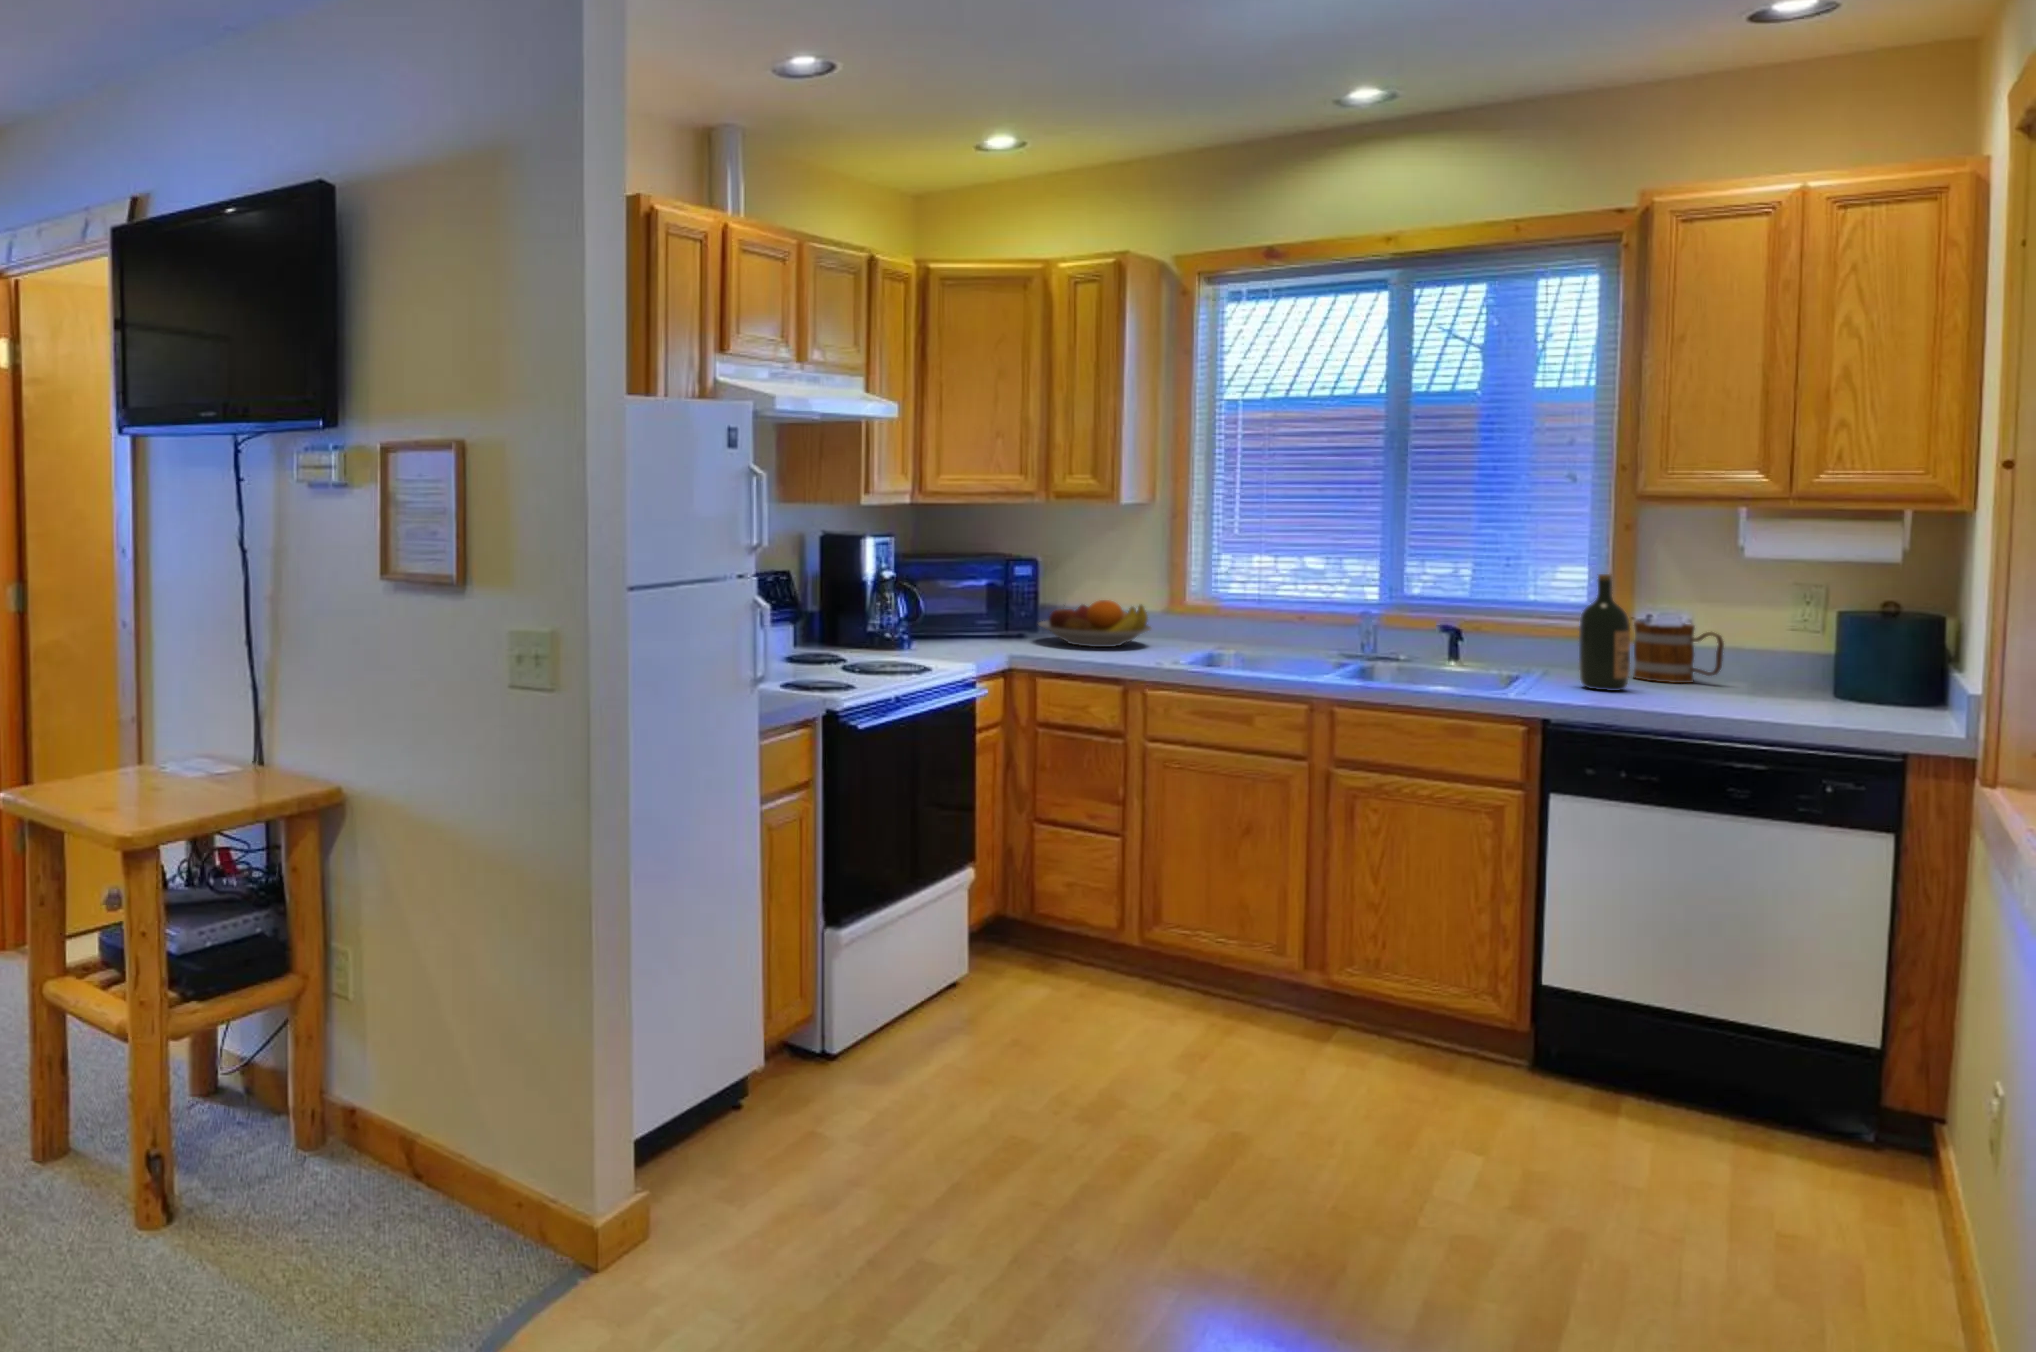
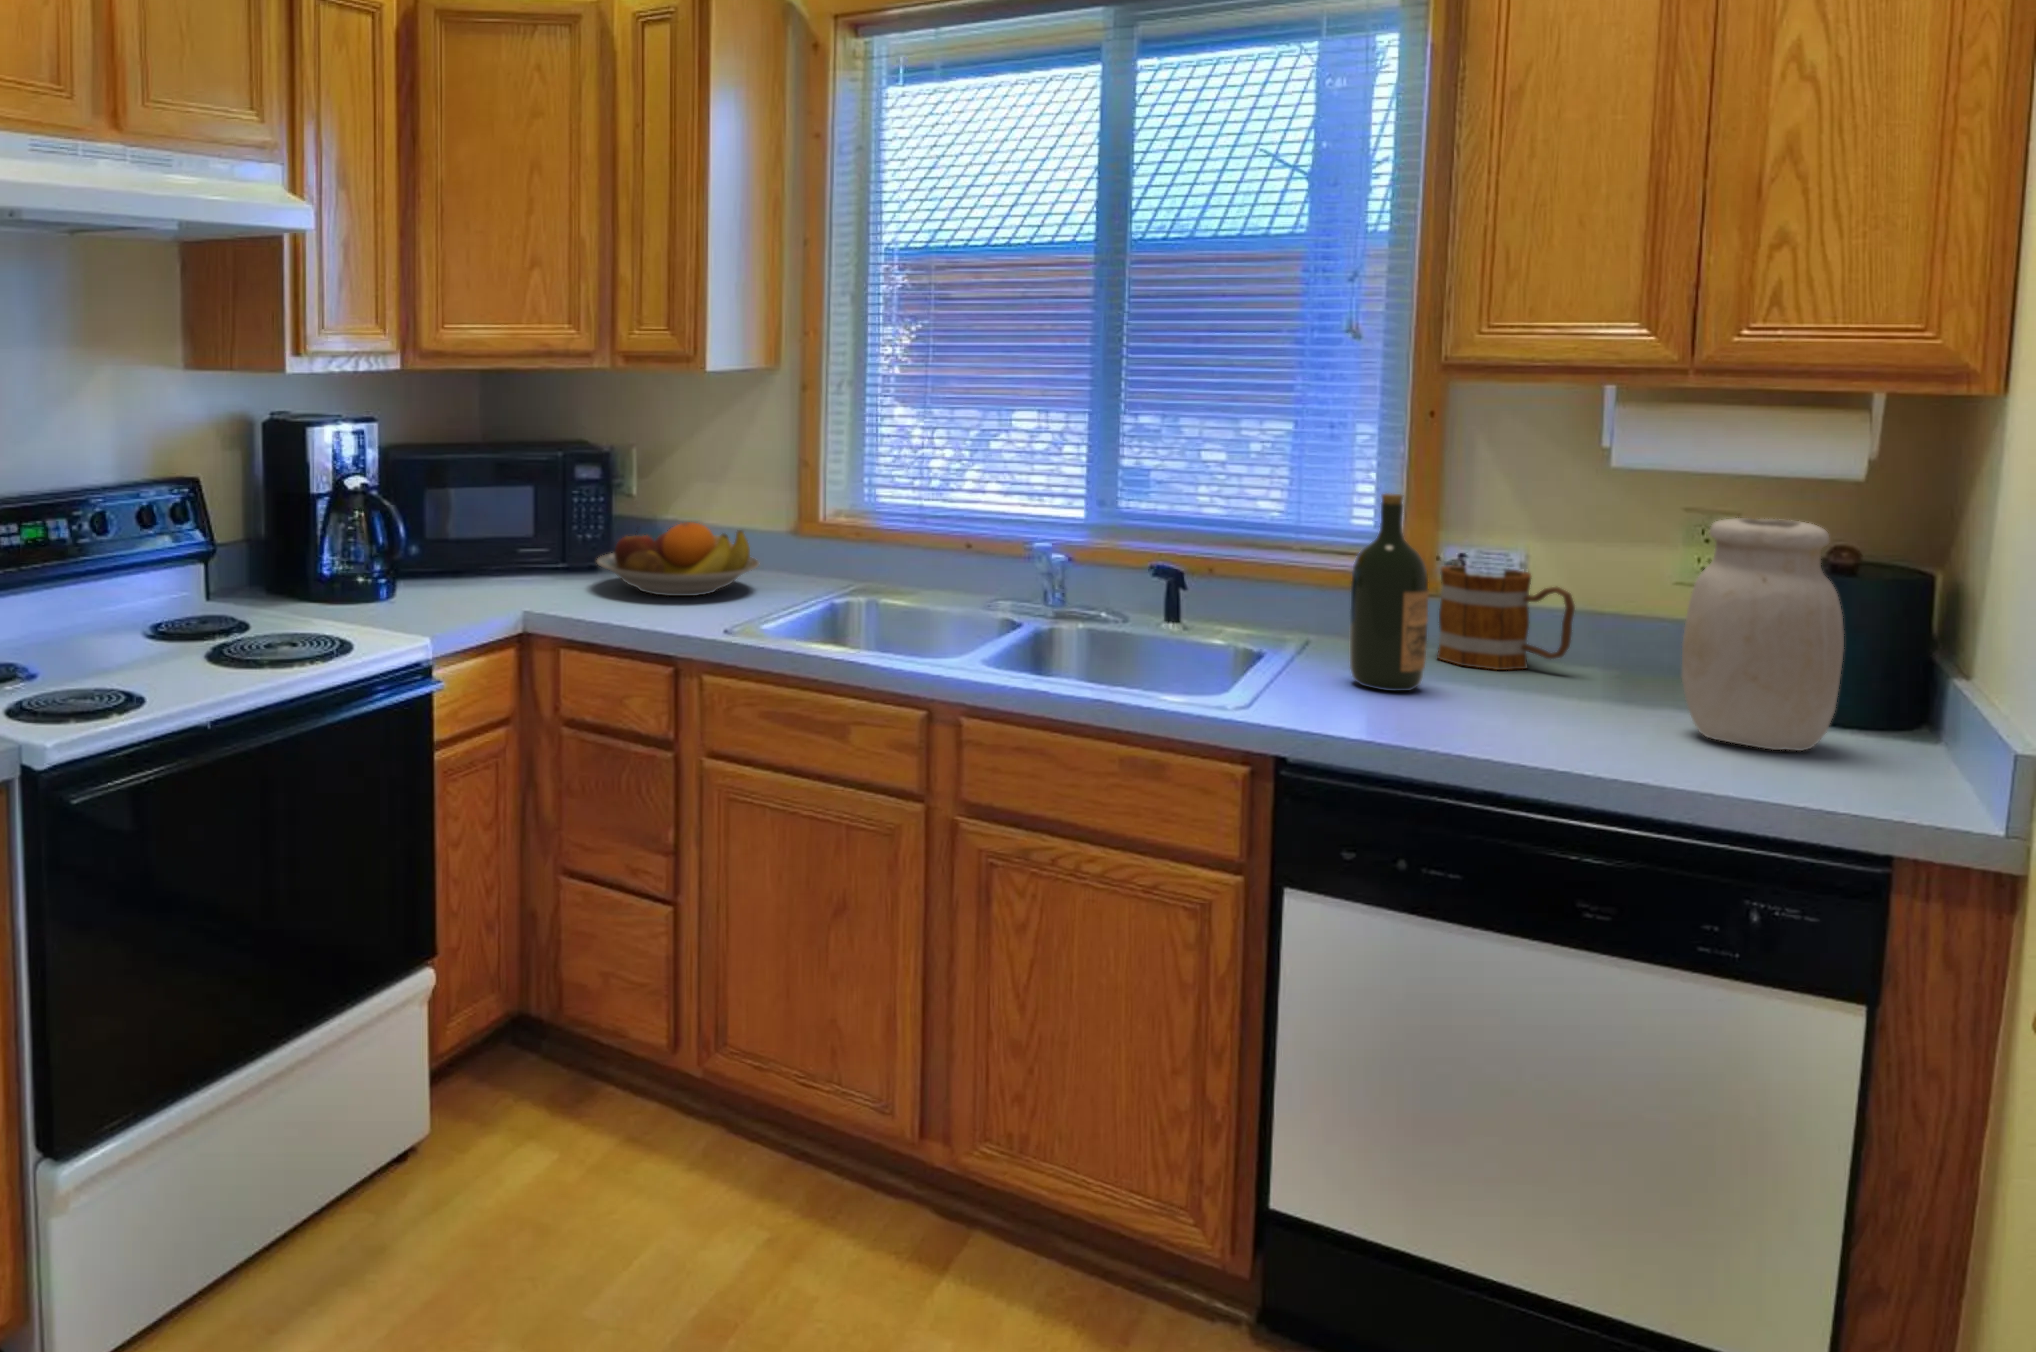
jar: none [1792,584,1888,714] -> present [1681,518,1844,751]

